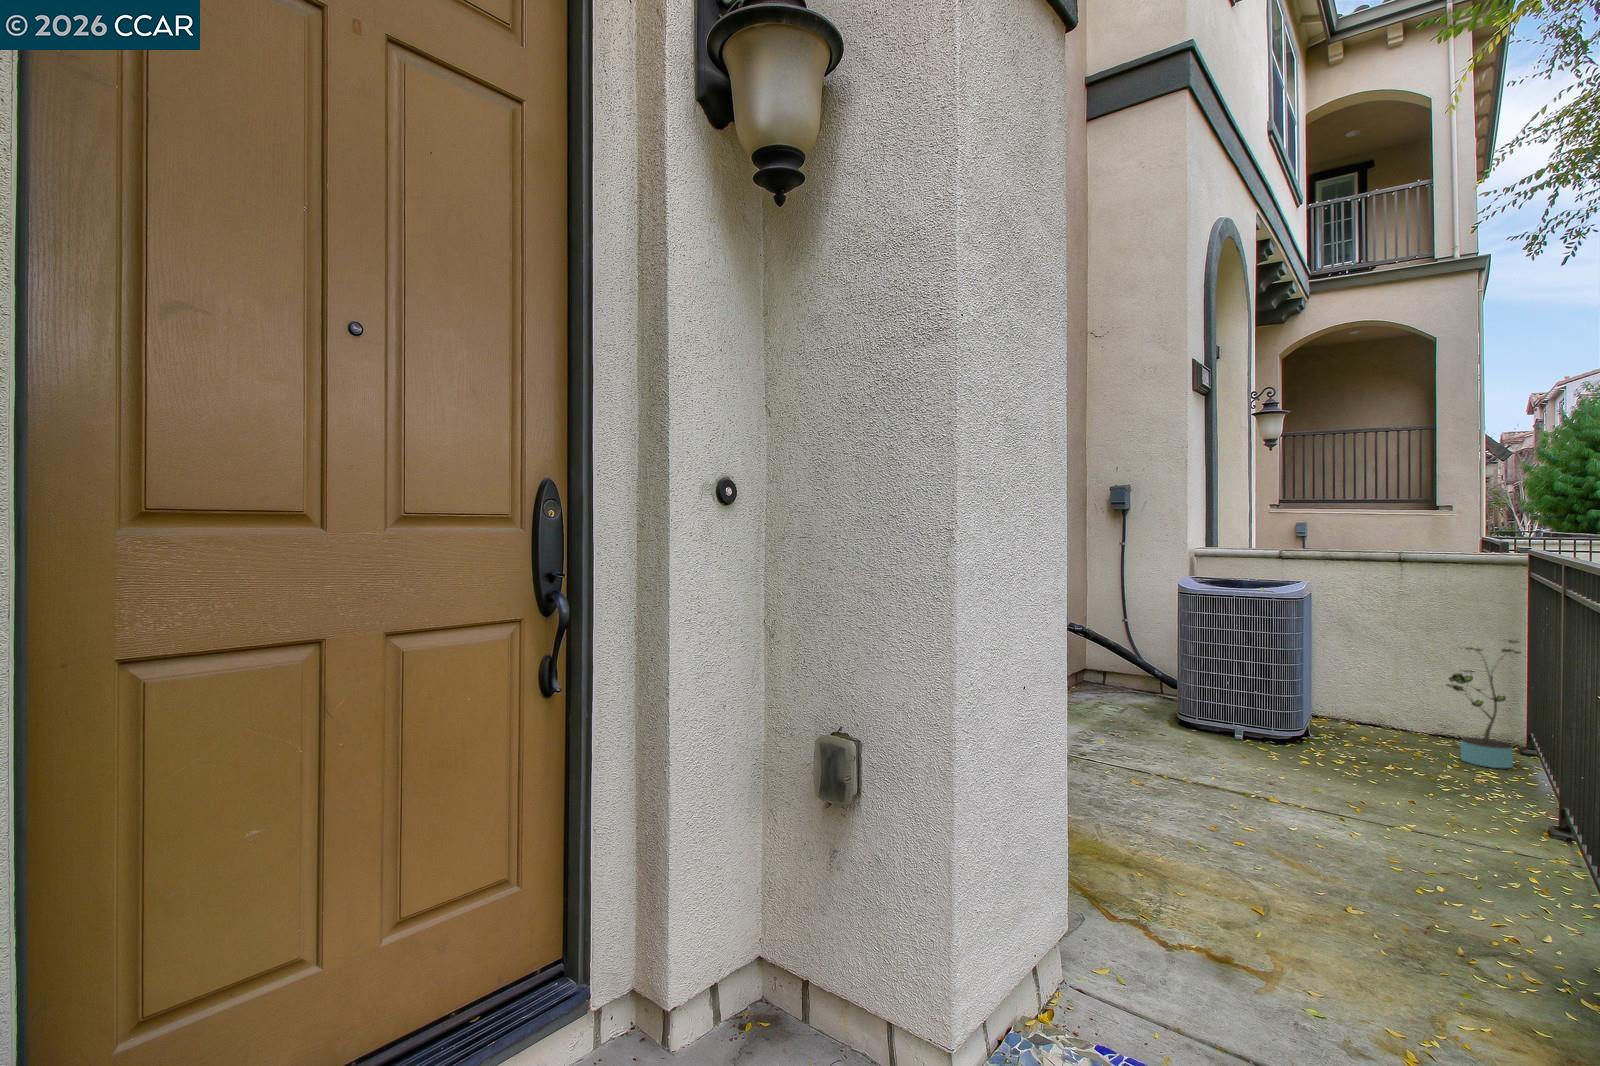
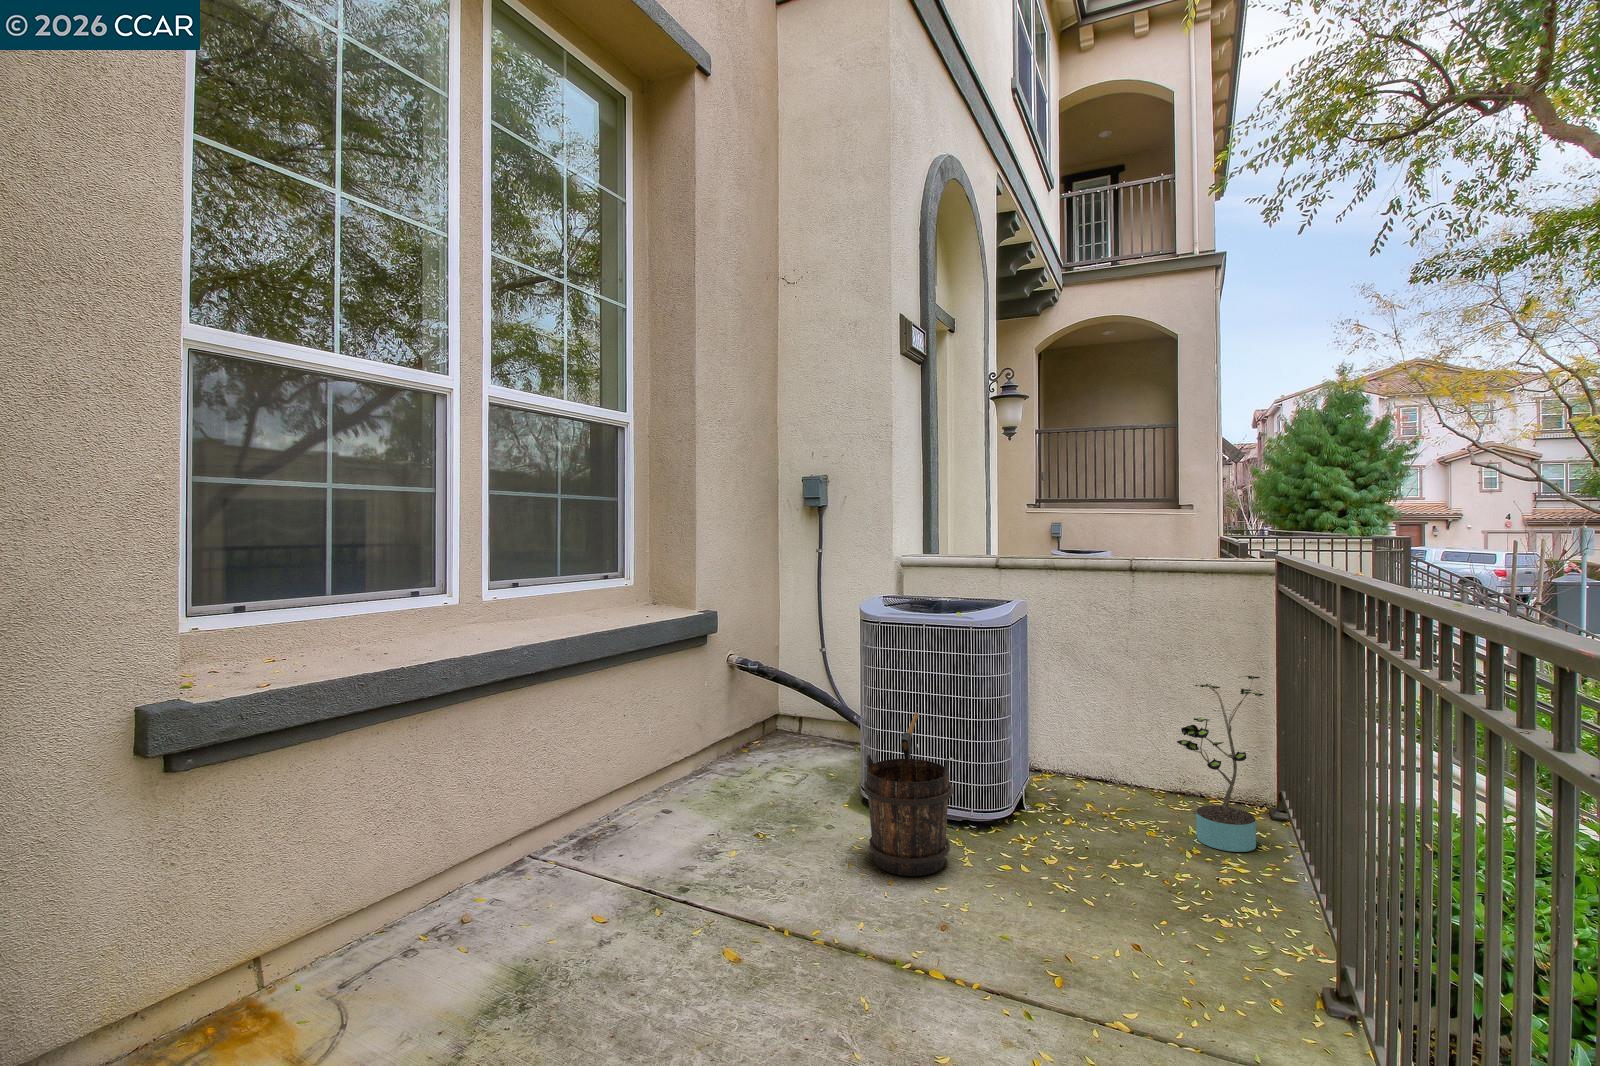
bucket: none [1195,657,1265,761] -> present [864,712,953,876]

